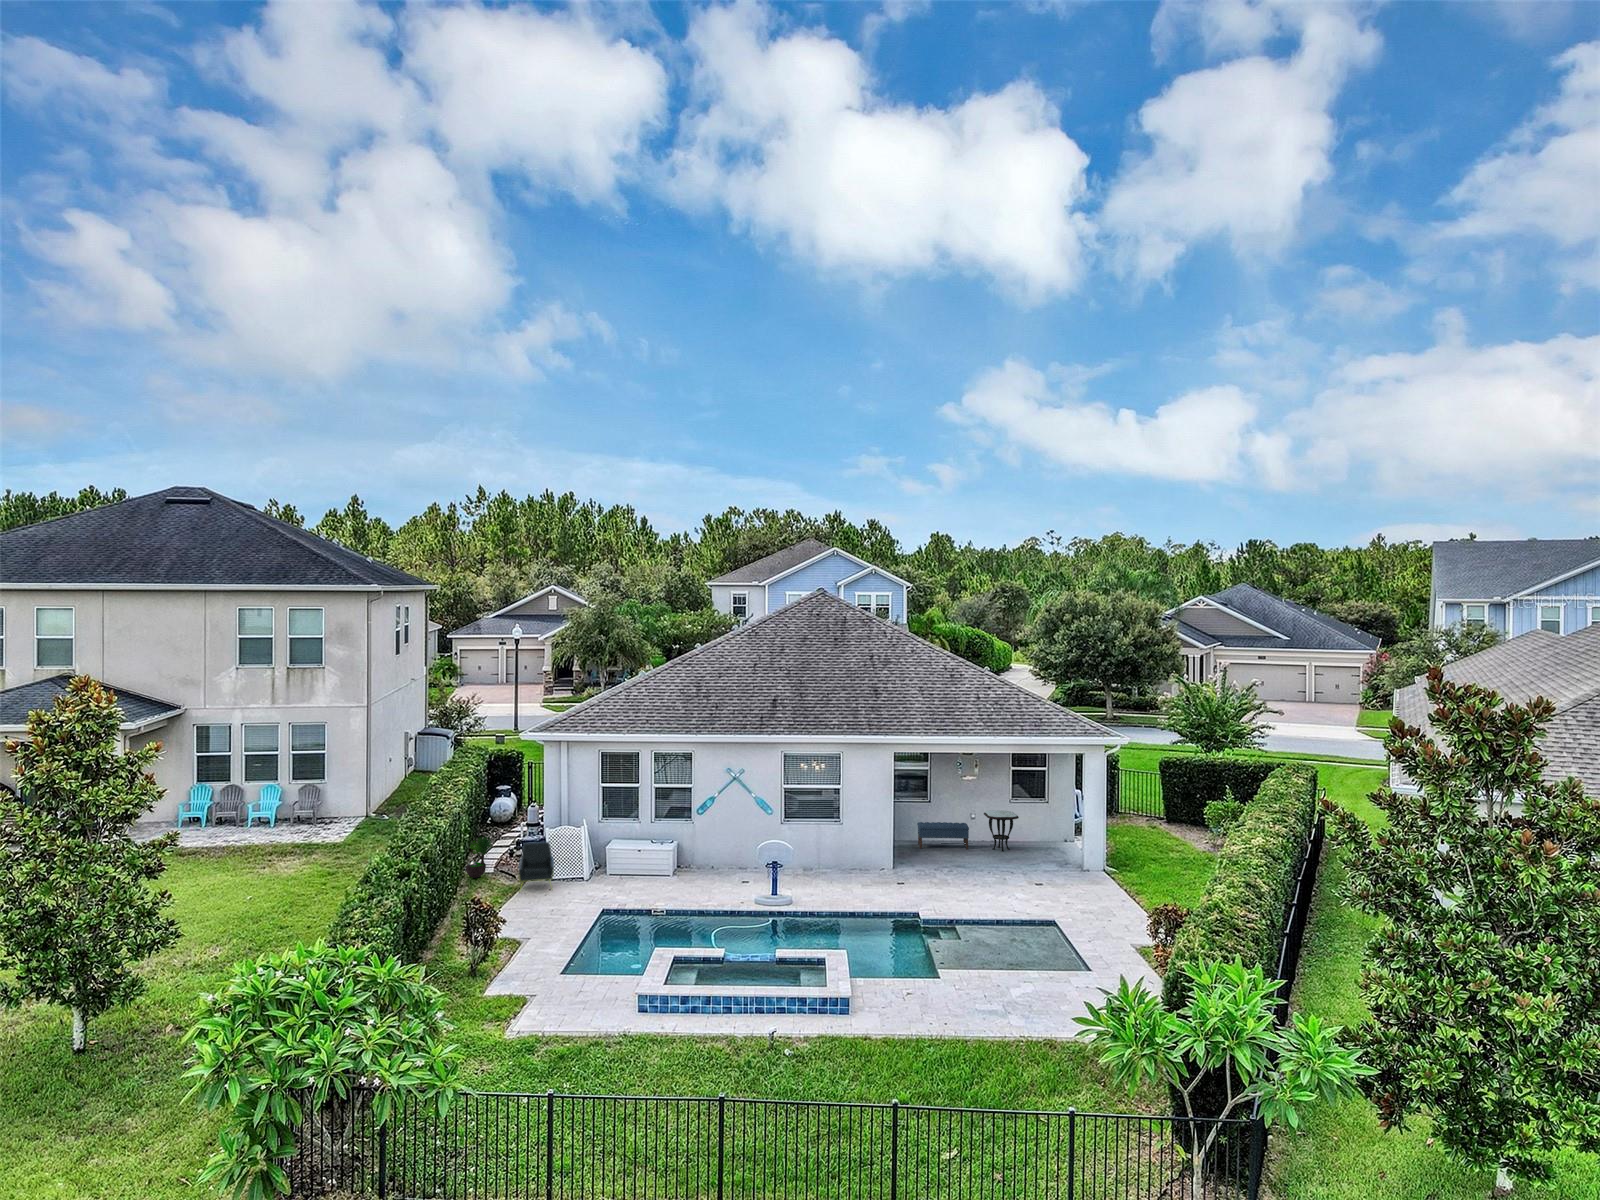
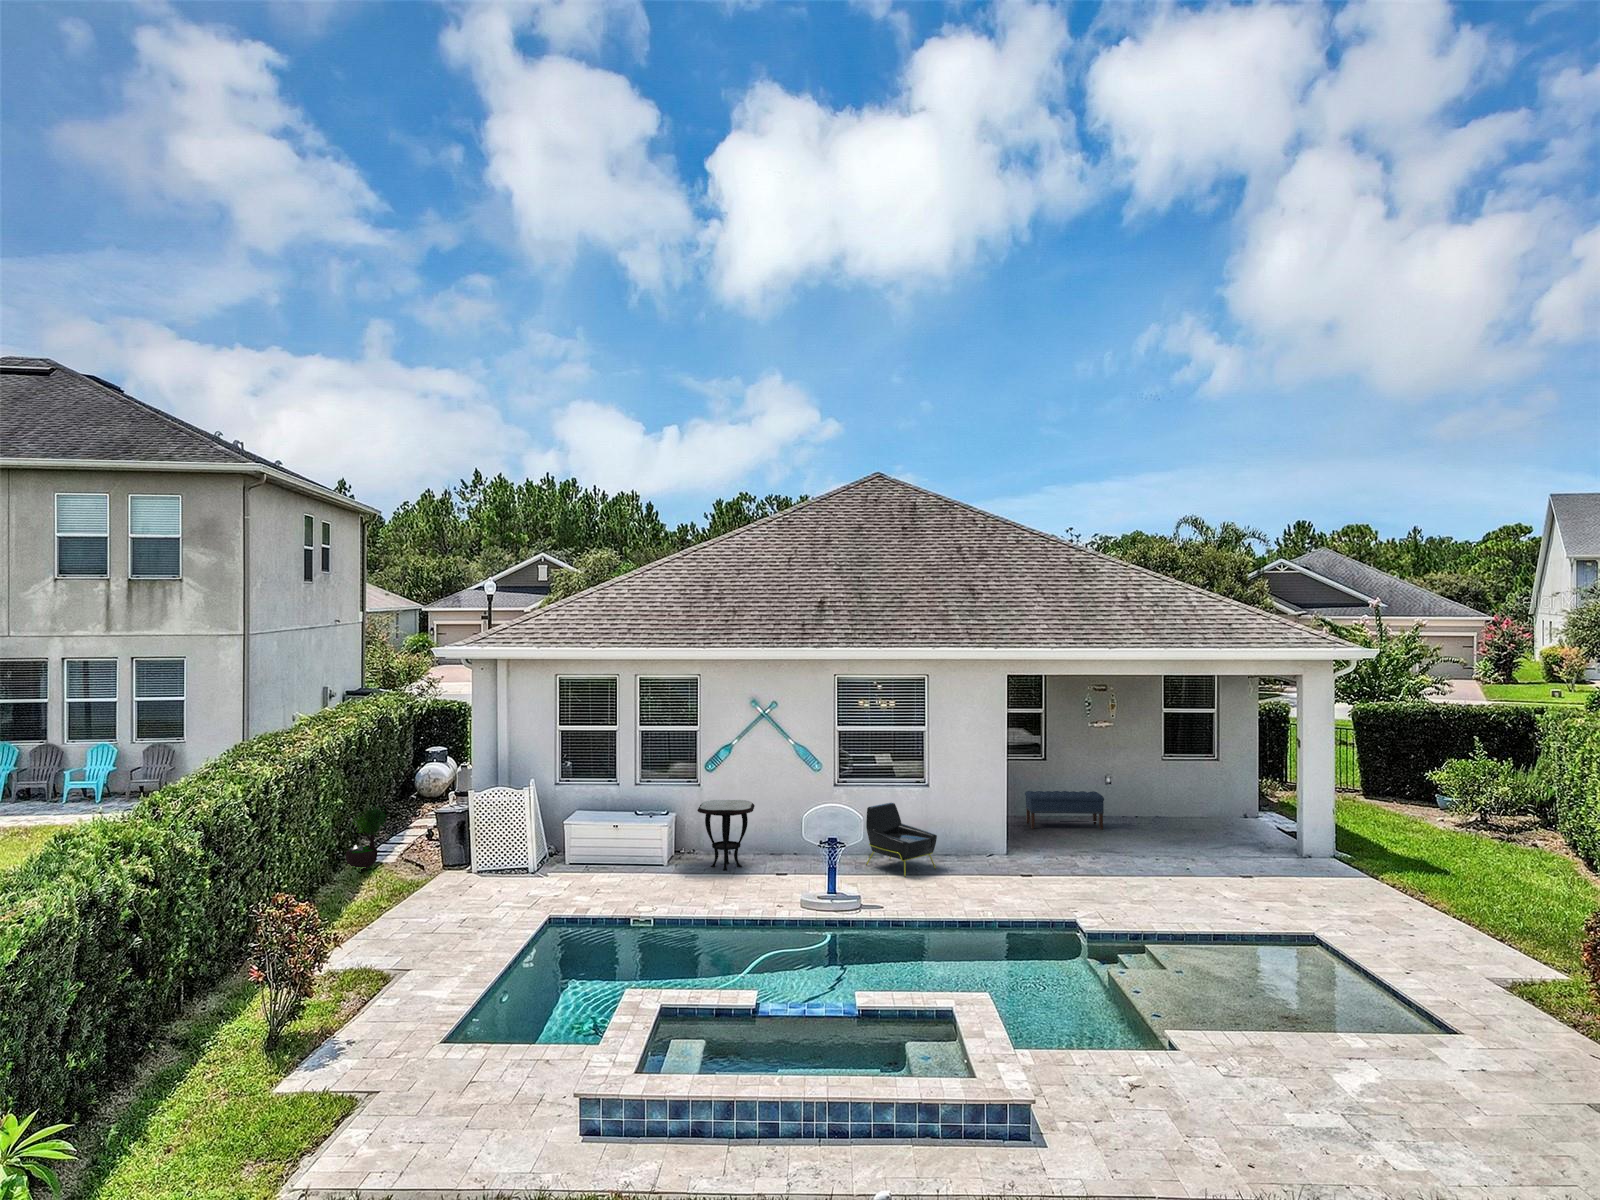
side table: present [984,811,1019,852] -> present [697,800,755,871]
armchair: present [518,842,554,882] -> present [866,803,937,877]

